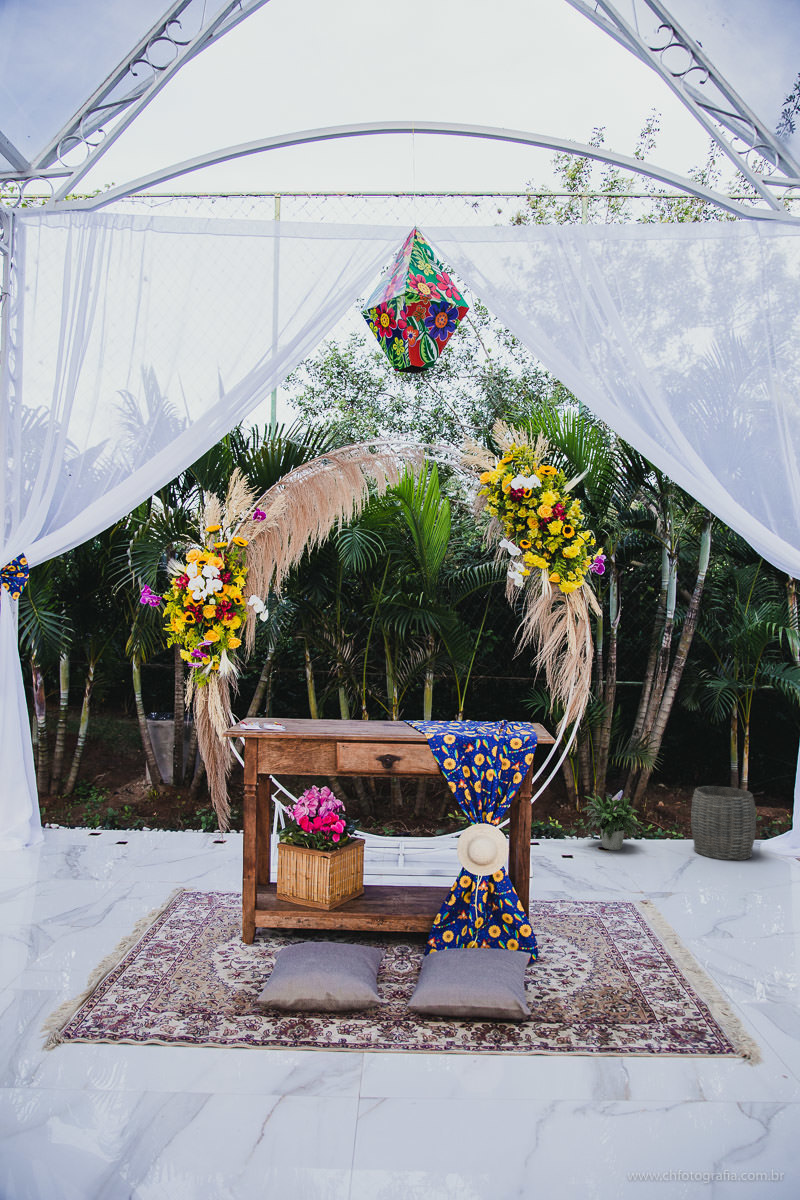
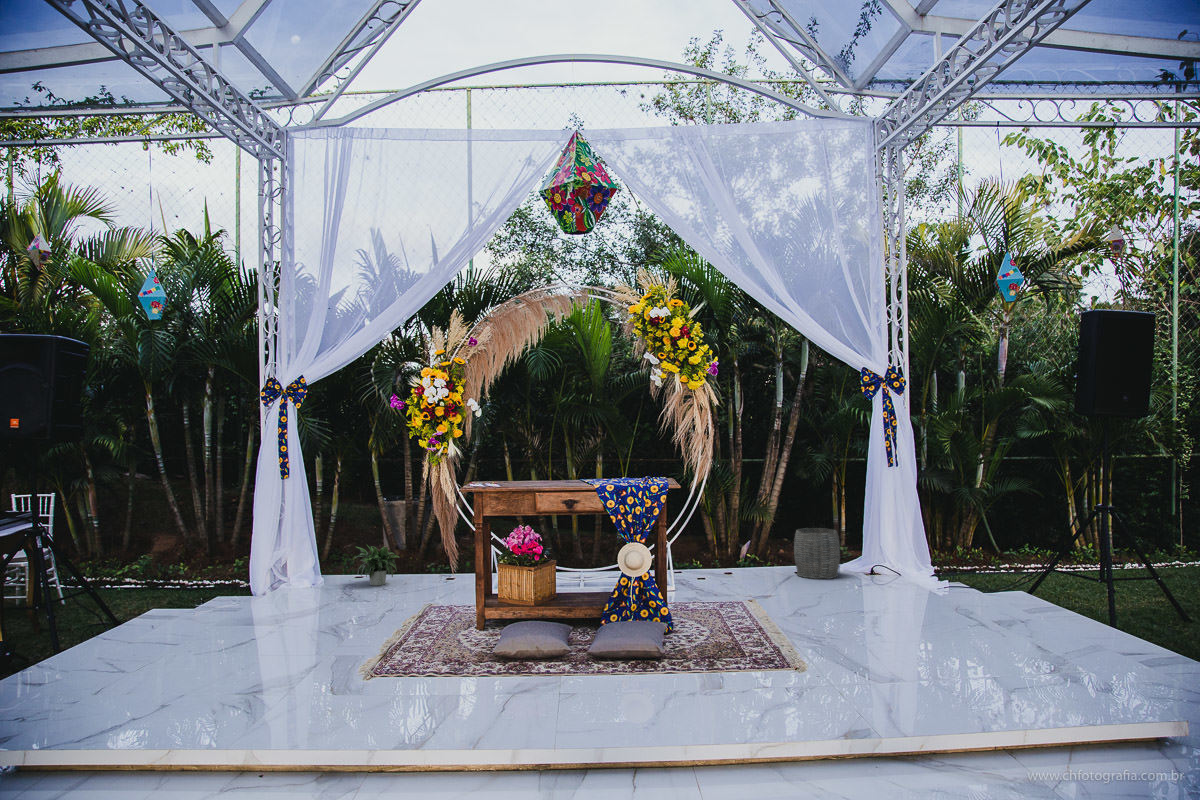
potted plant: present [564,793,644,850] -> present [356,545,399,586]

